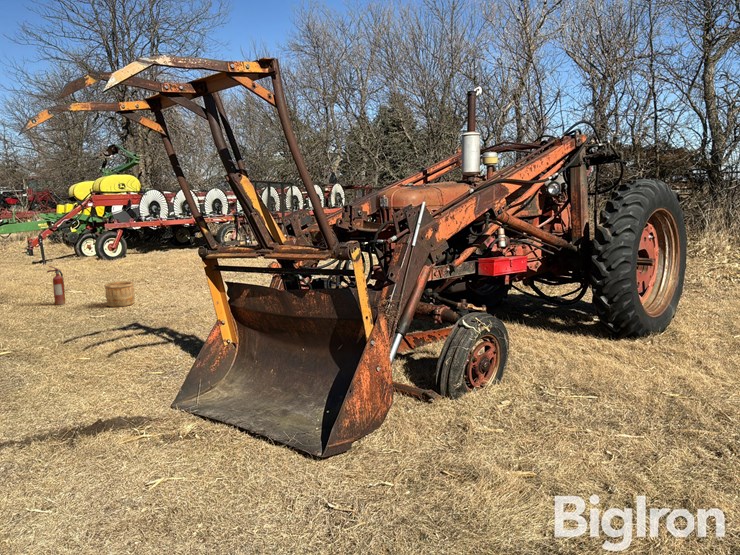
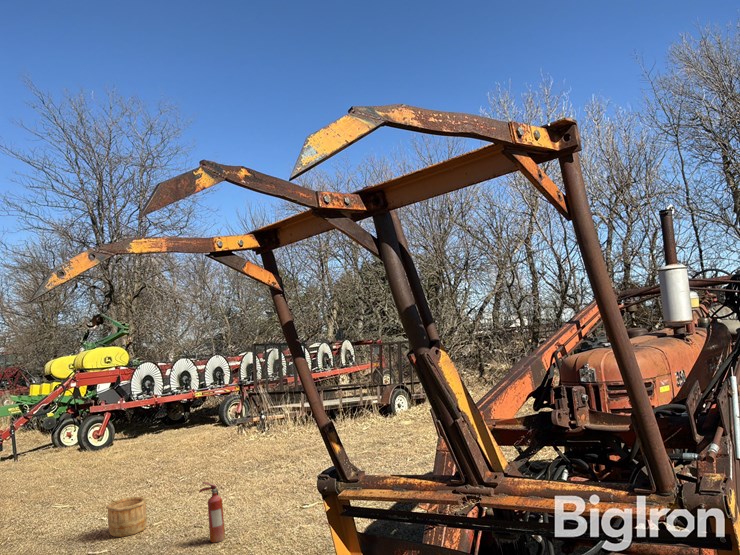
fire extinguisher: present [47,266,65,305] -> present [199,482,225,543]

